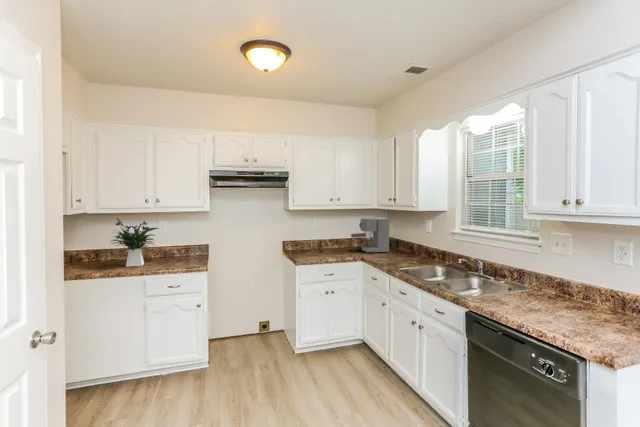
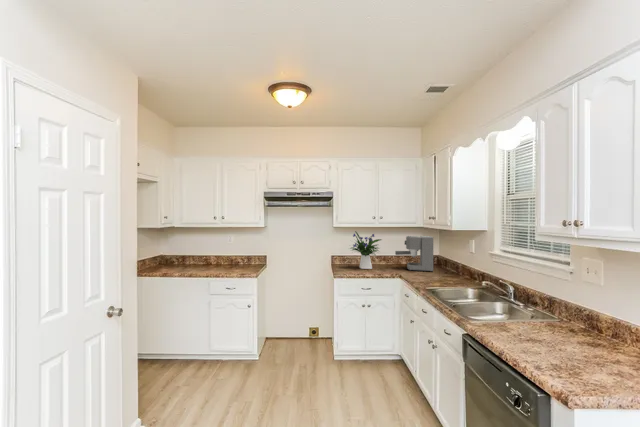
flower arrangement: present [112,218,158,267] -> present [352,231,381,269]

